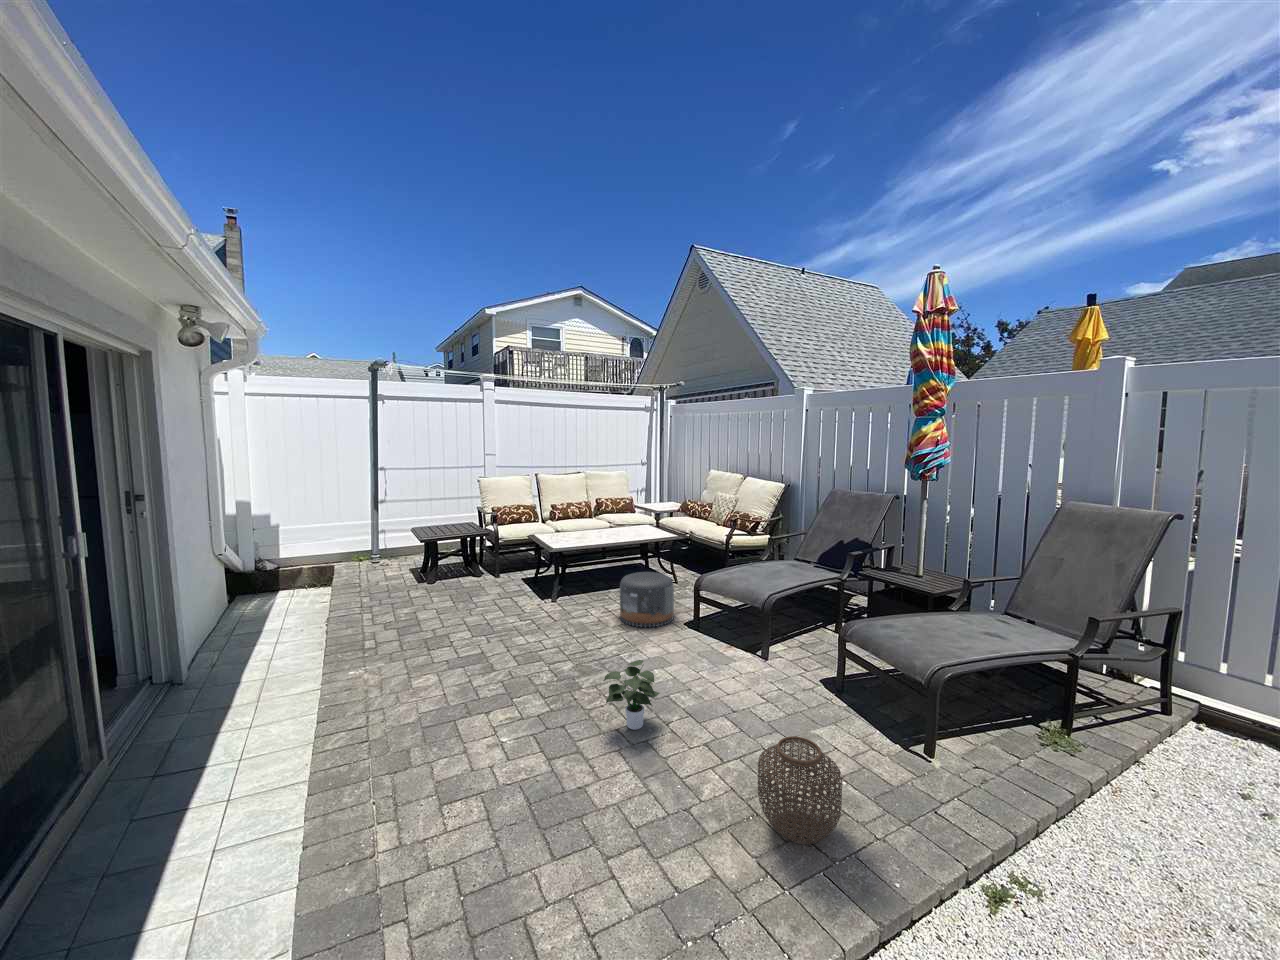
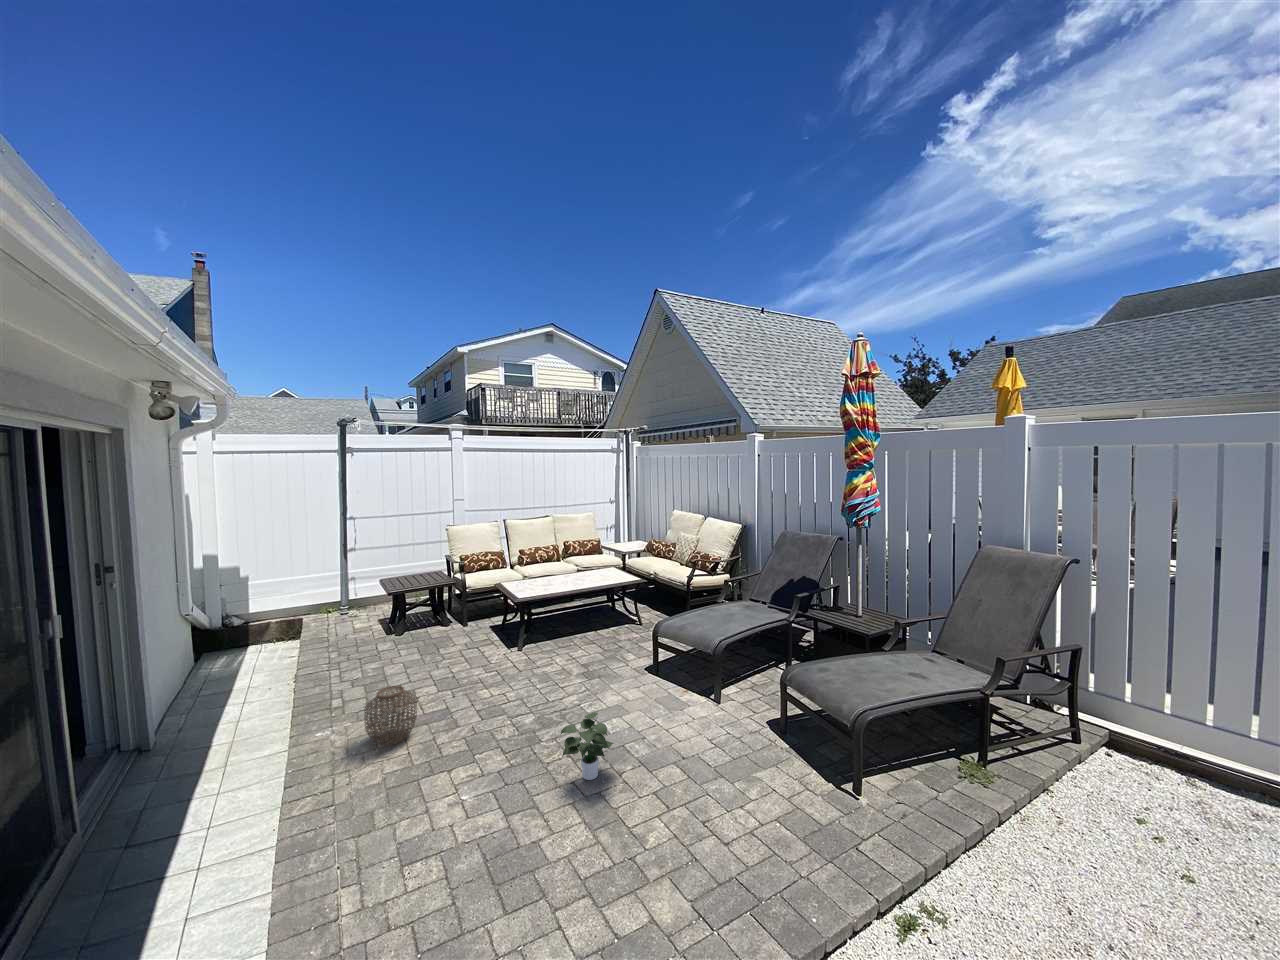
pouf: present [620,572,674,627] -> none [583,617,635,673]
woven basket: present [758,736,842,844] -> present [364,686,417,745]

